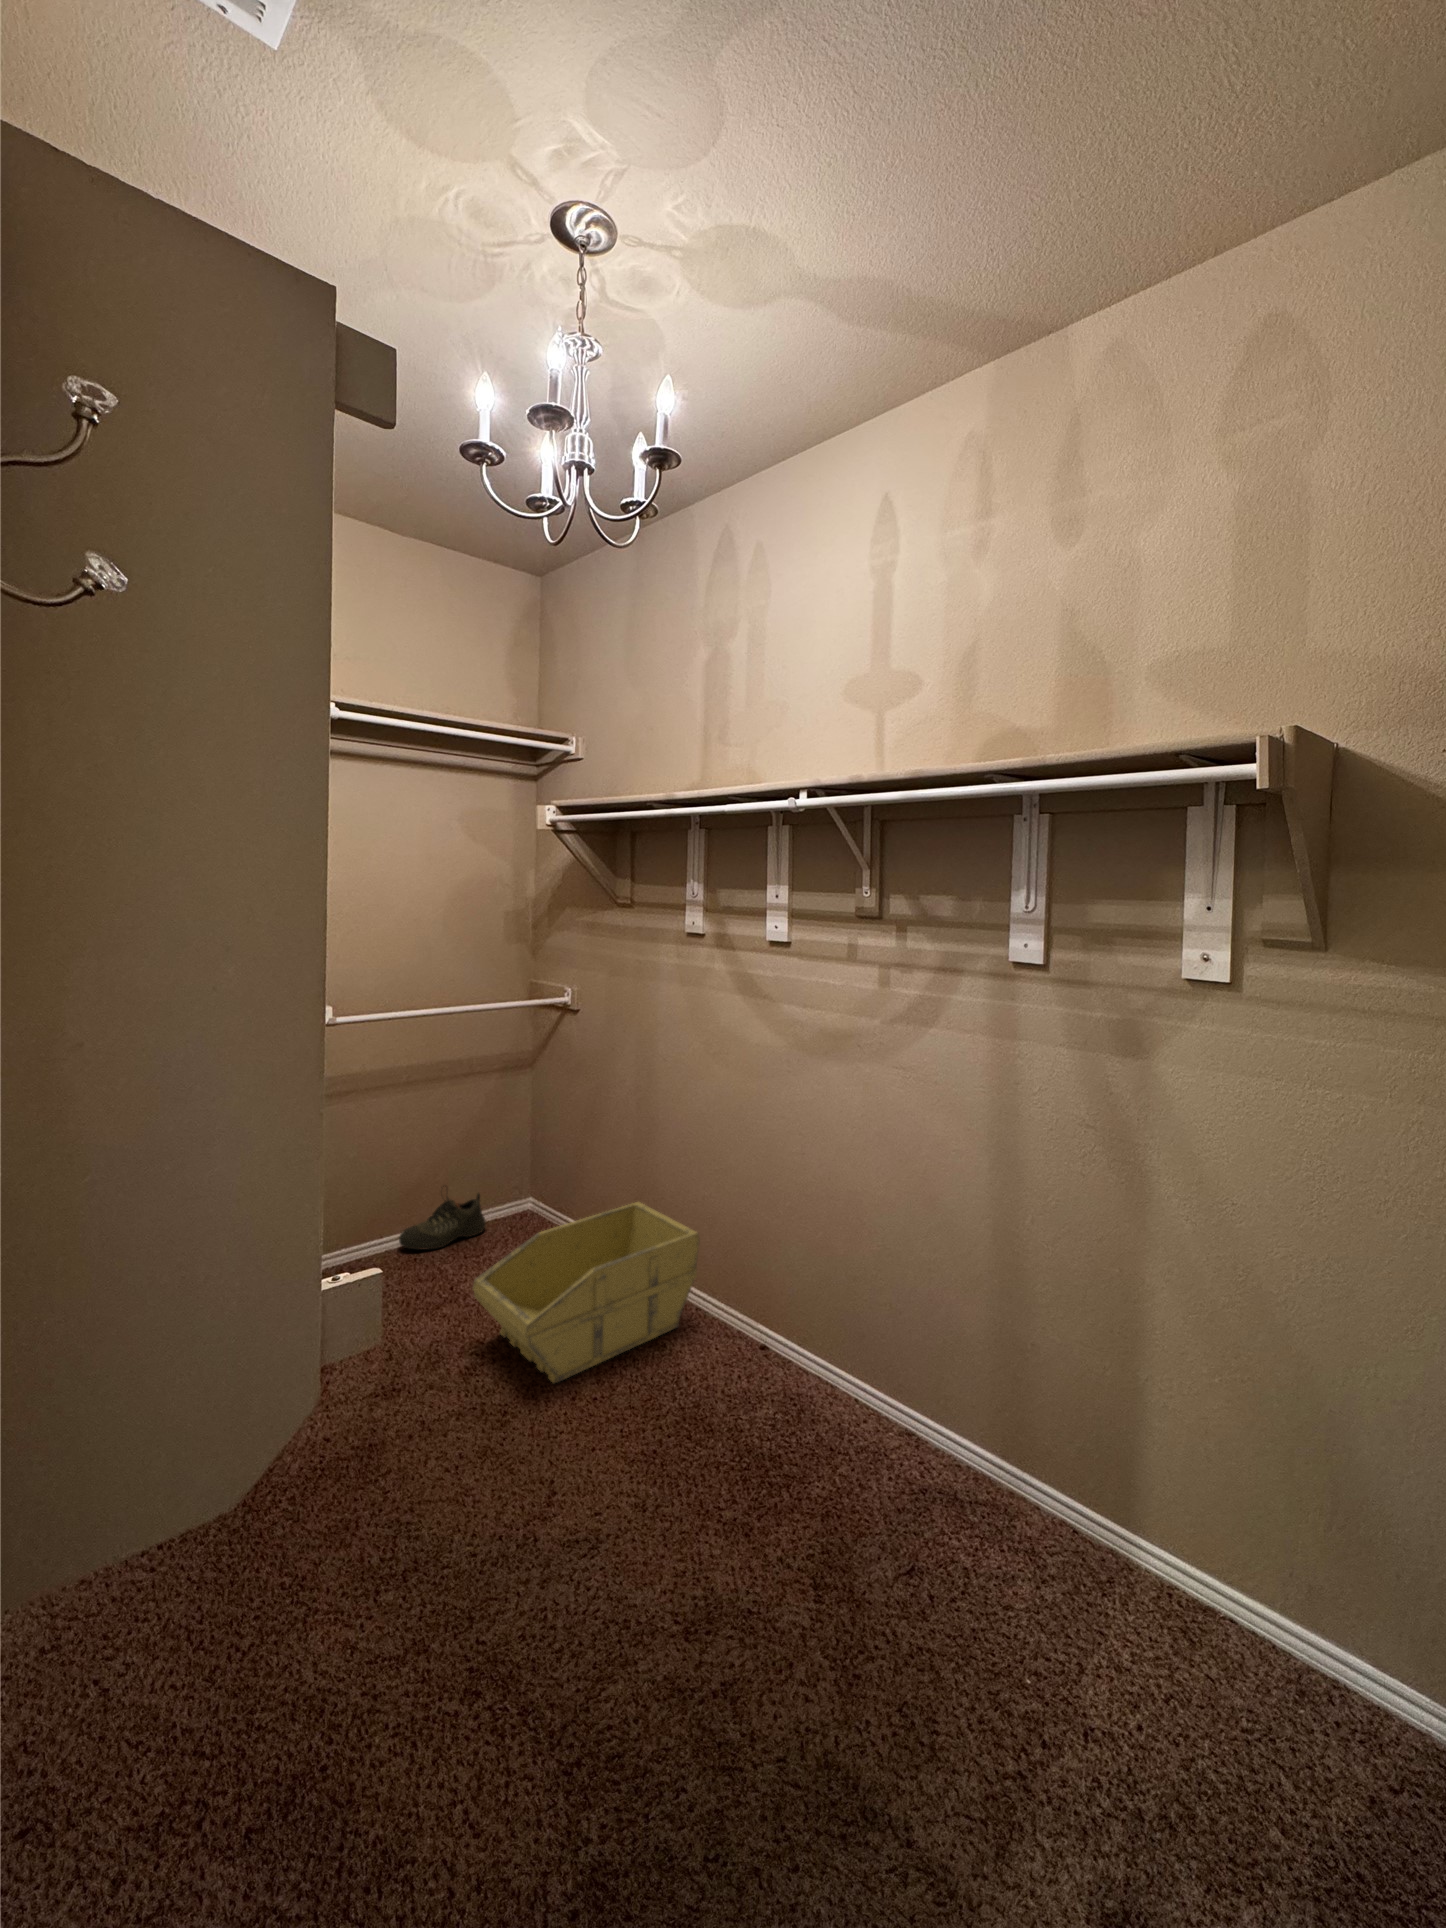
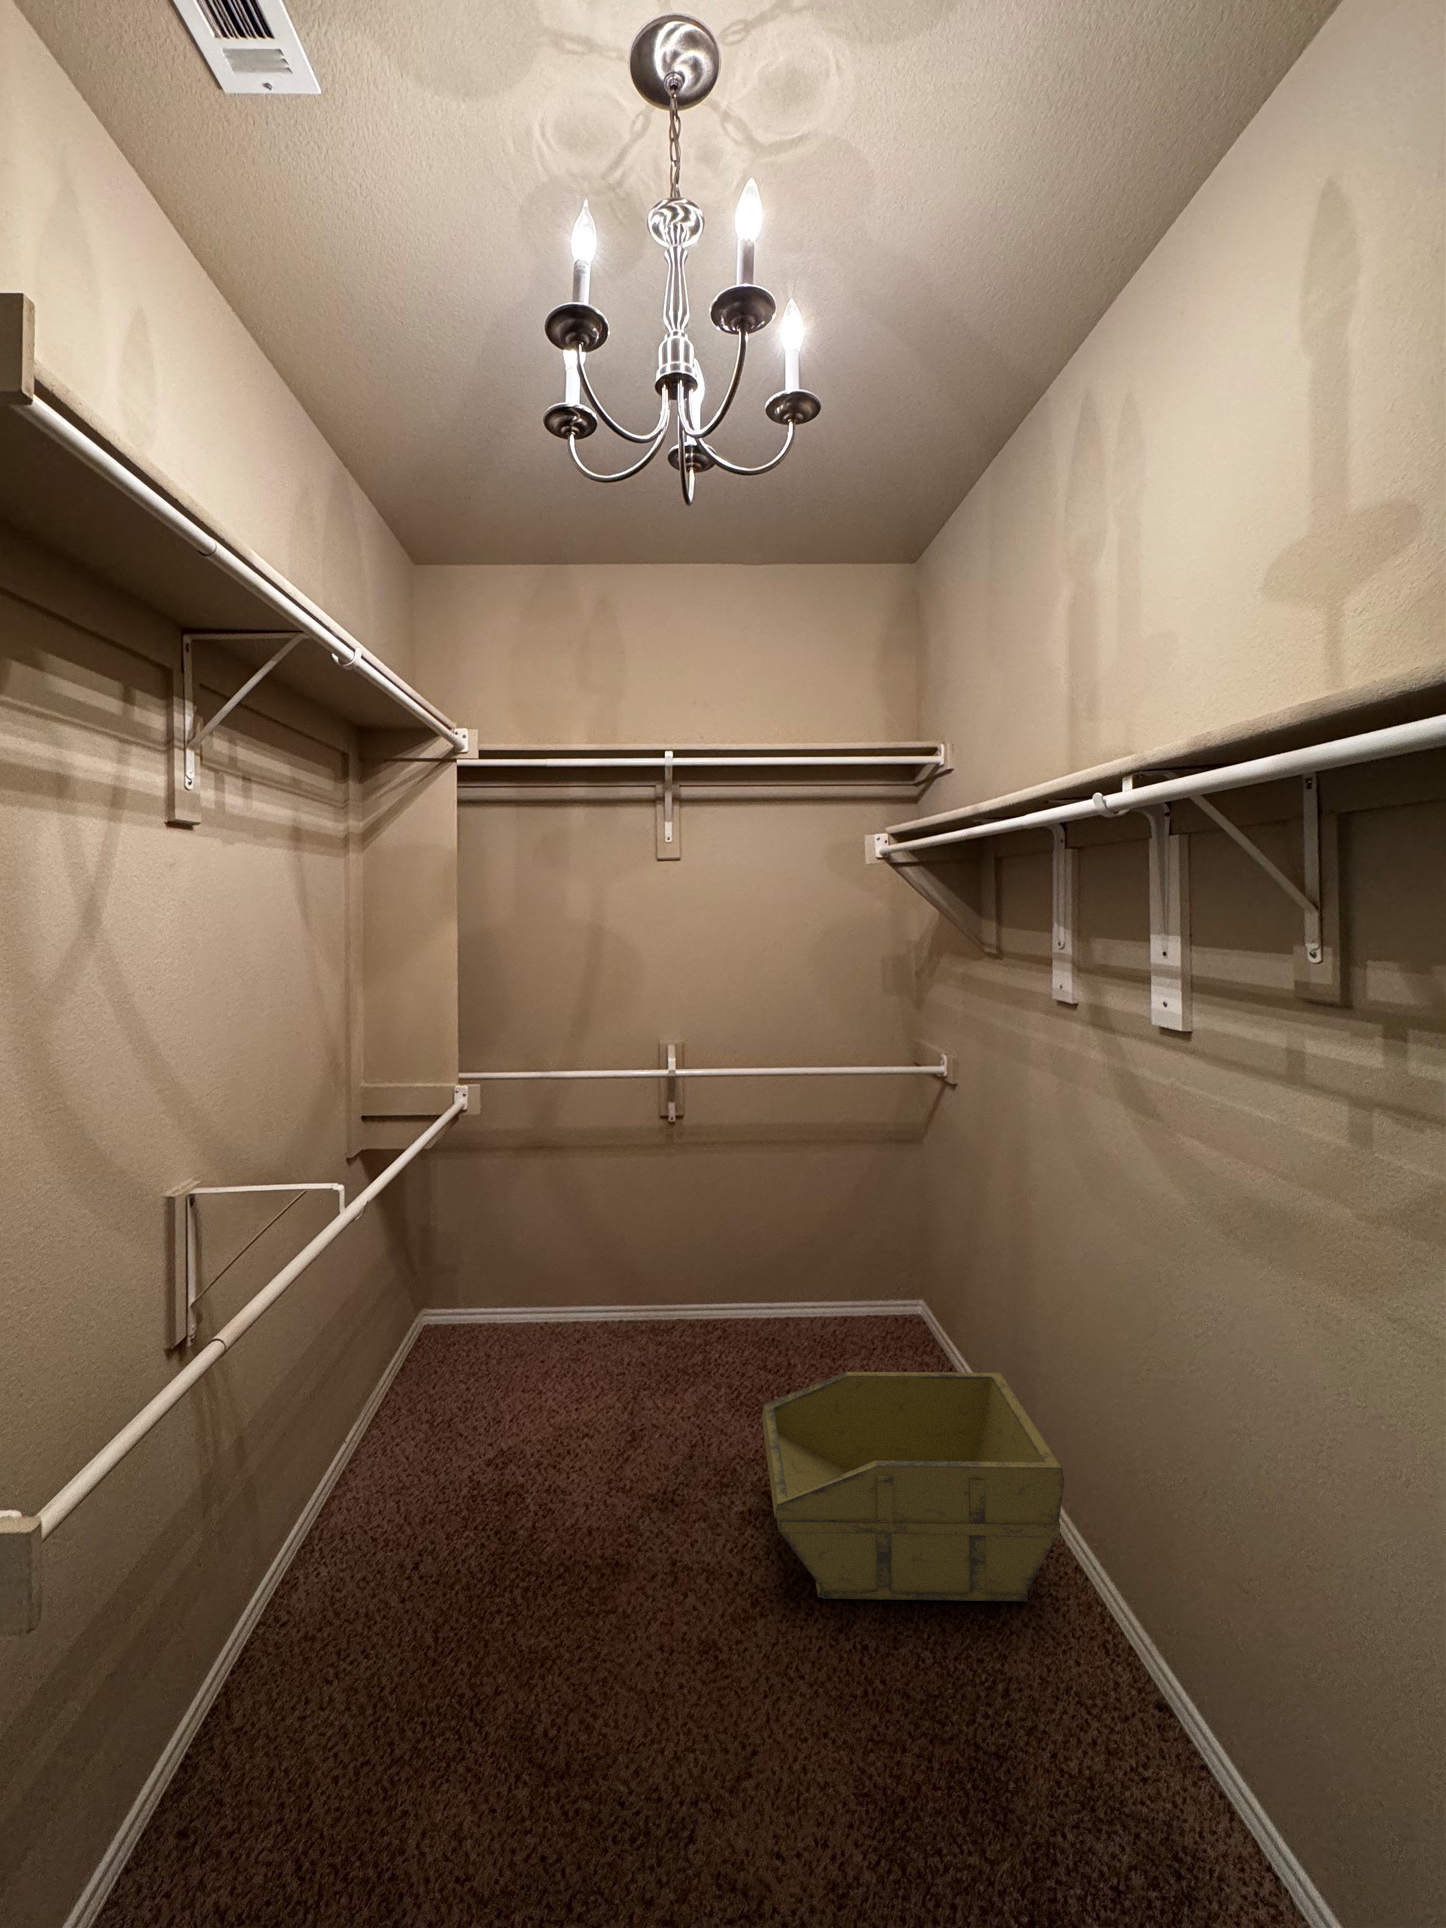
shoe: present [399,1186,486,1250] -> none [761,1262,855,1334]

